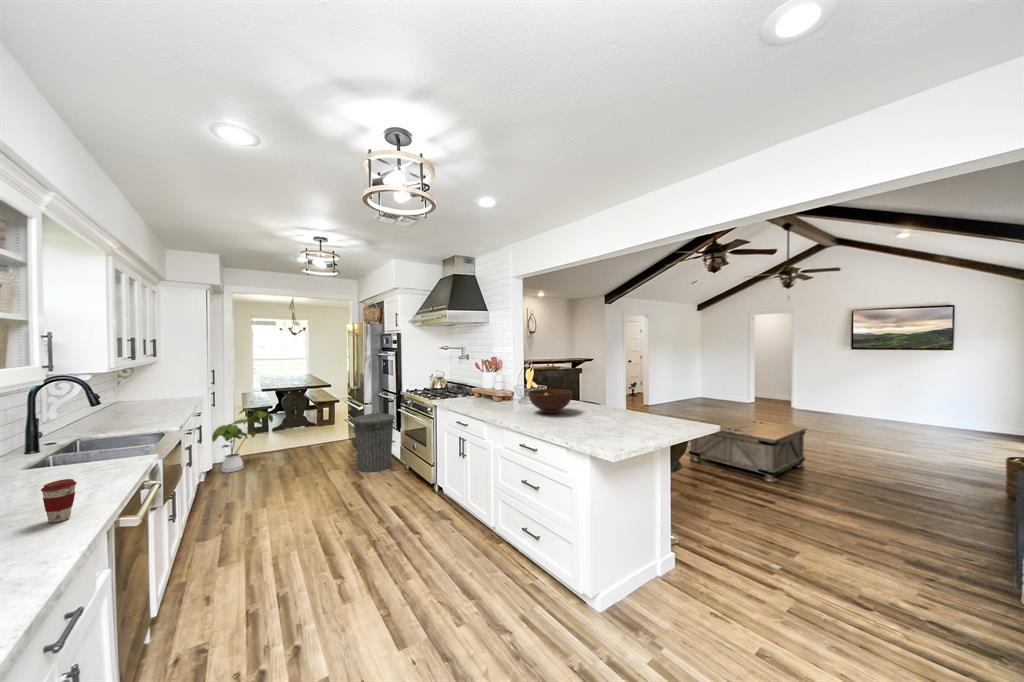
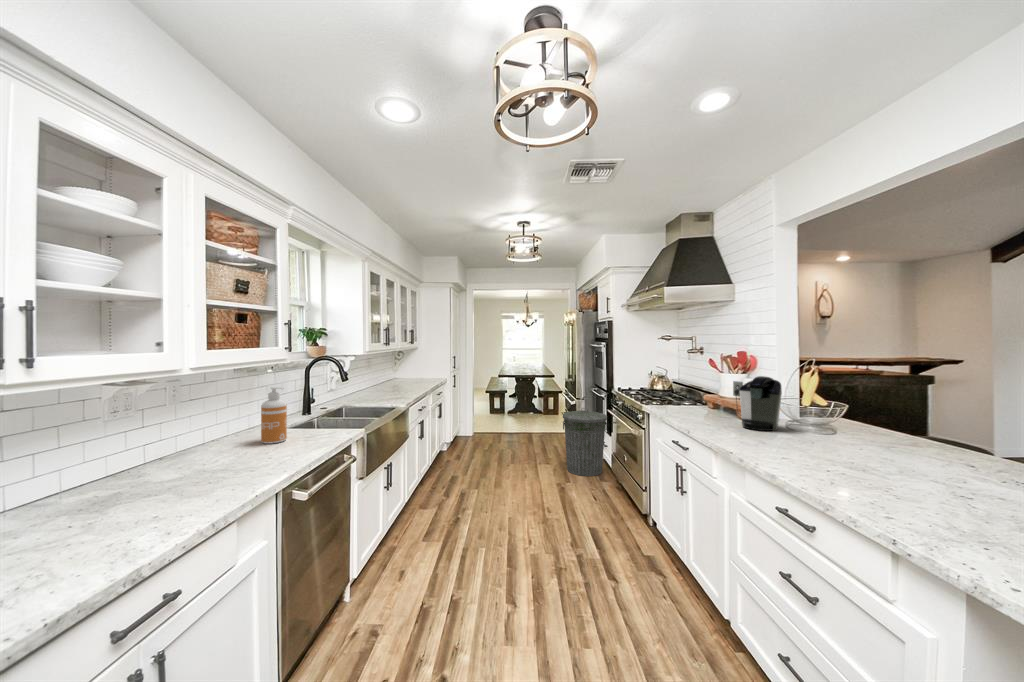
coffee maker: none [491,373,519,408] -> present [733,376,782,431]
fruit bowl: present [528,389,573,413] -> none [799,408,905,455]
house plant: present [212,409,273,473] -> none [449,392,498,447]
soap dispenser: none [32,418,71,485] -> present [261,387,287,444]
coffee cup: present [41,479,77,523] -> none [211,447,238,487]

